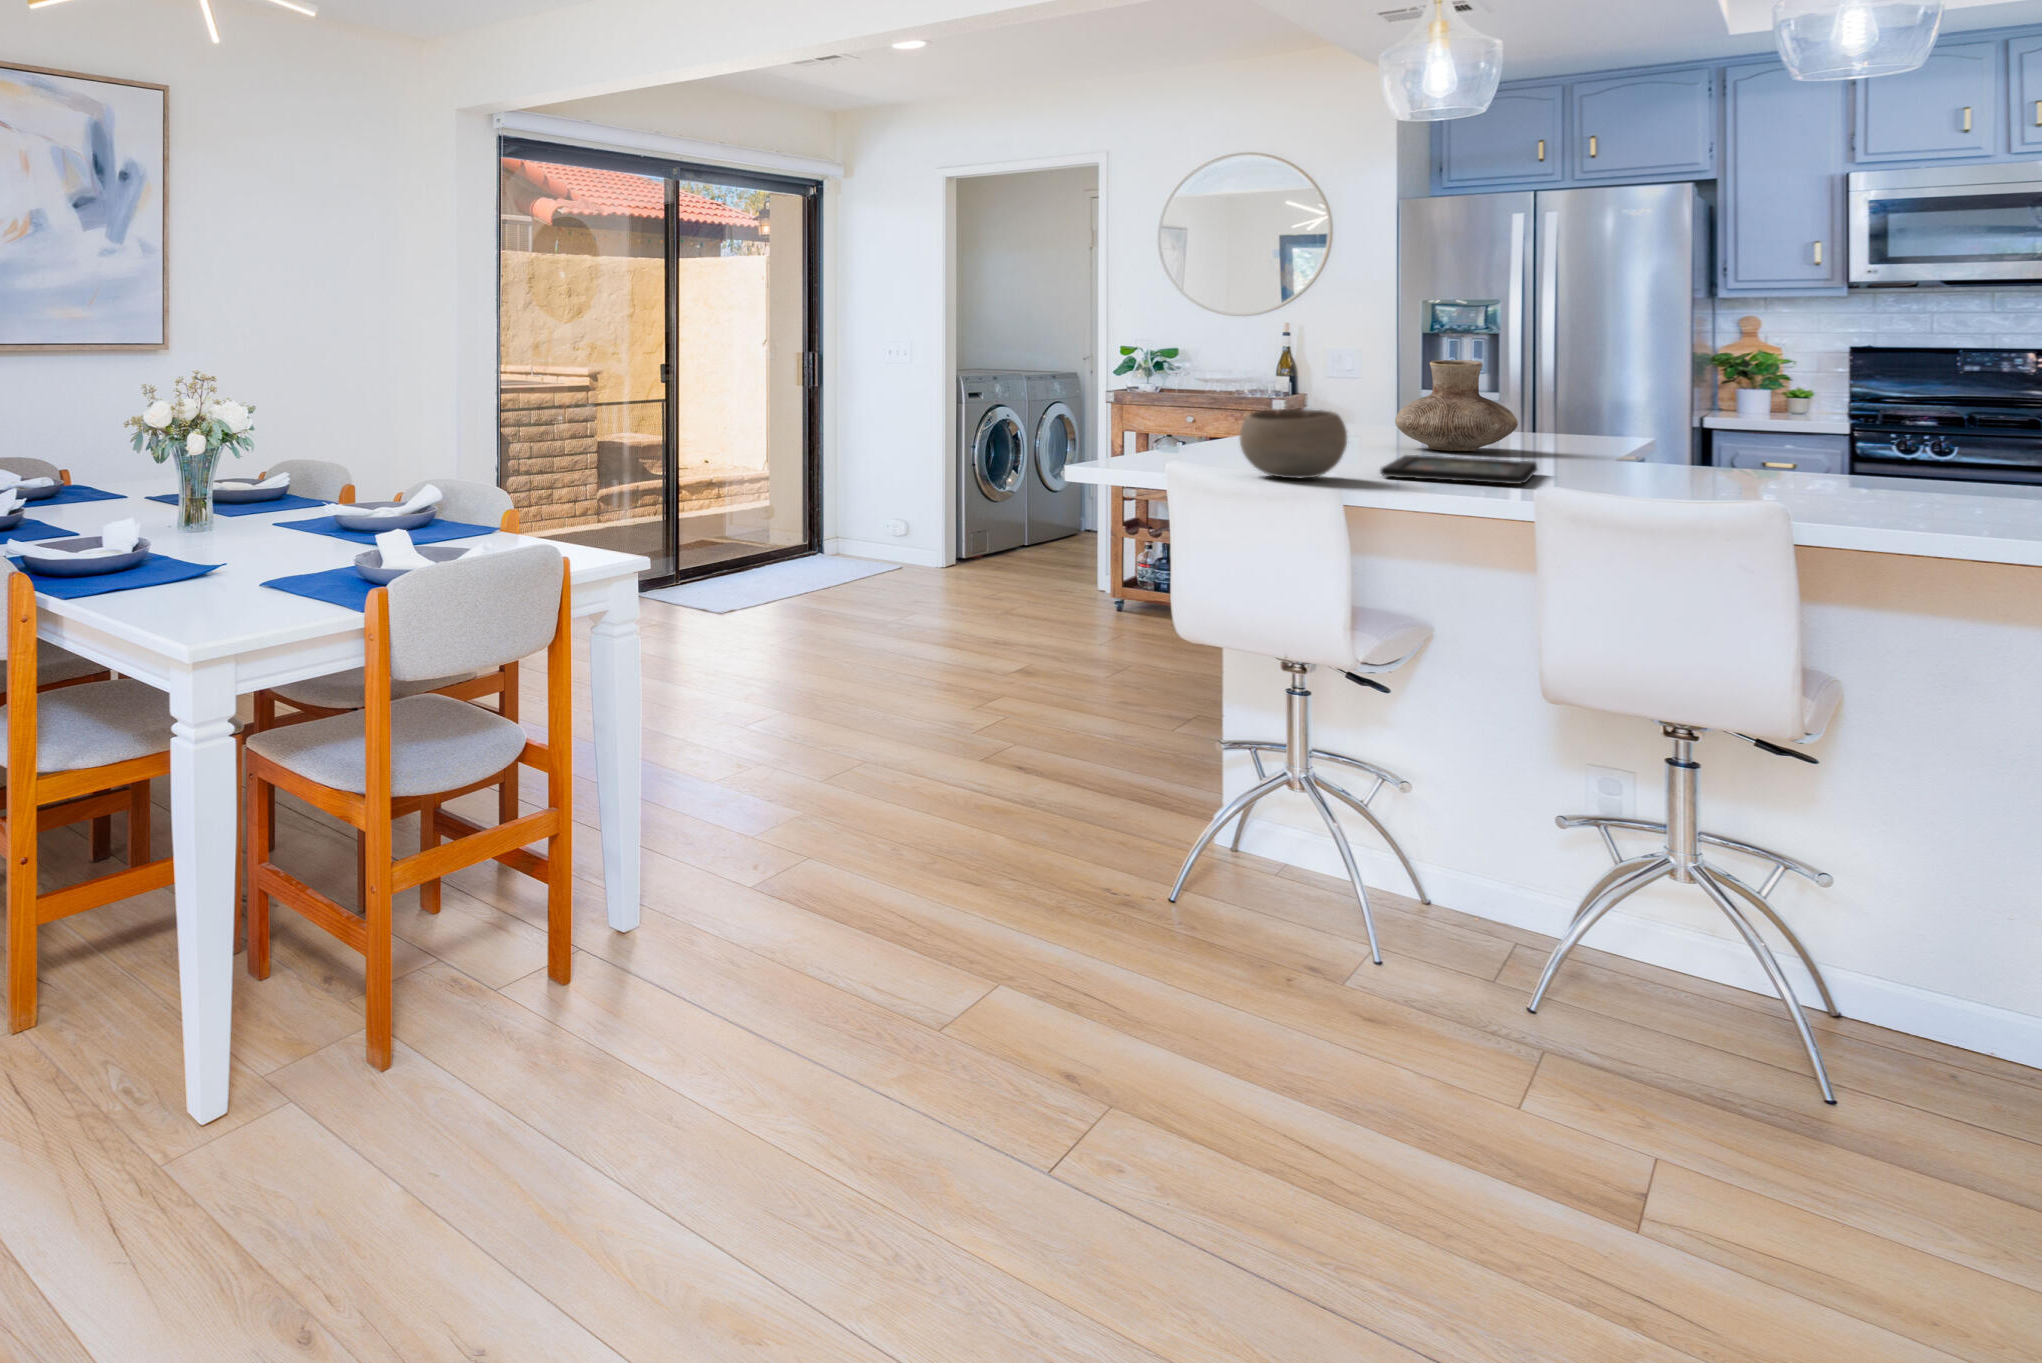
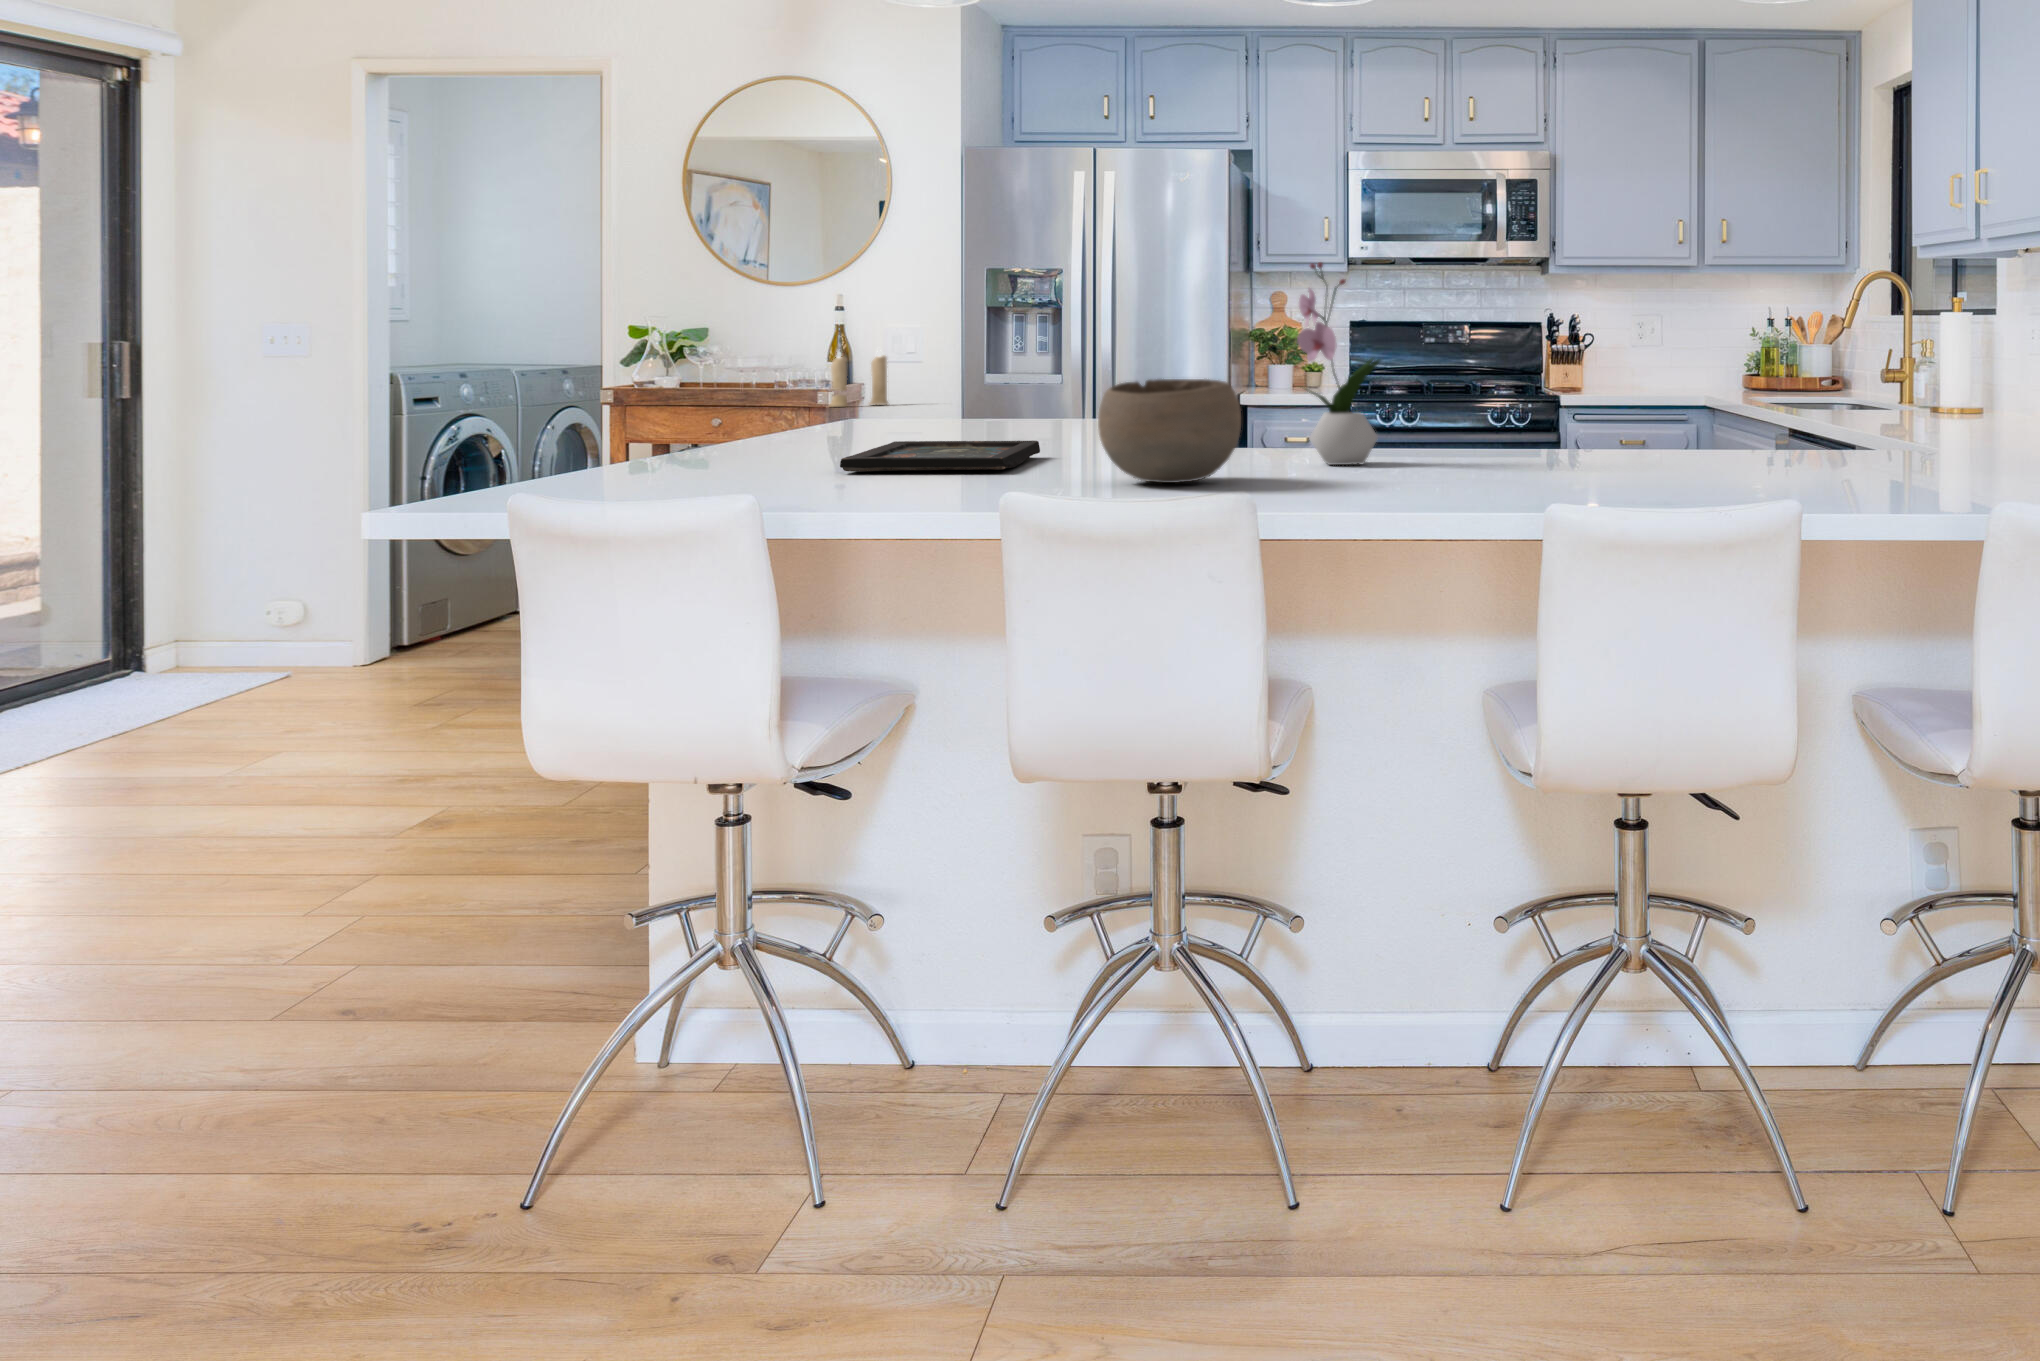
flower arrangement: none [1828,324,1938,506] -> present [1297,262,1380,465]
vase: present [1395,360,1518,451] -> none [912,322,1044,437]
candle: none [1276,366,1328,414] -> present [829,350,888,407]
bowl: present [1240,409,1347,479] -> present [1098,379,1241,483]

